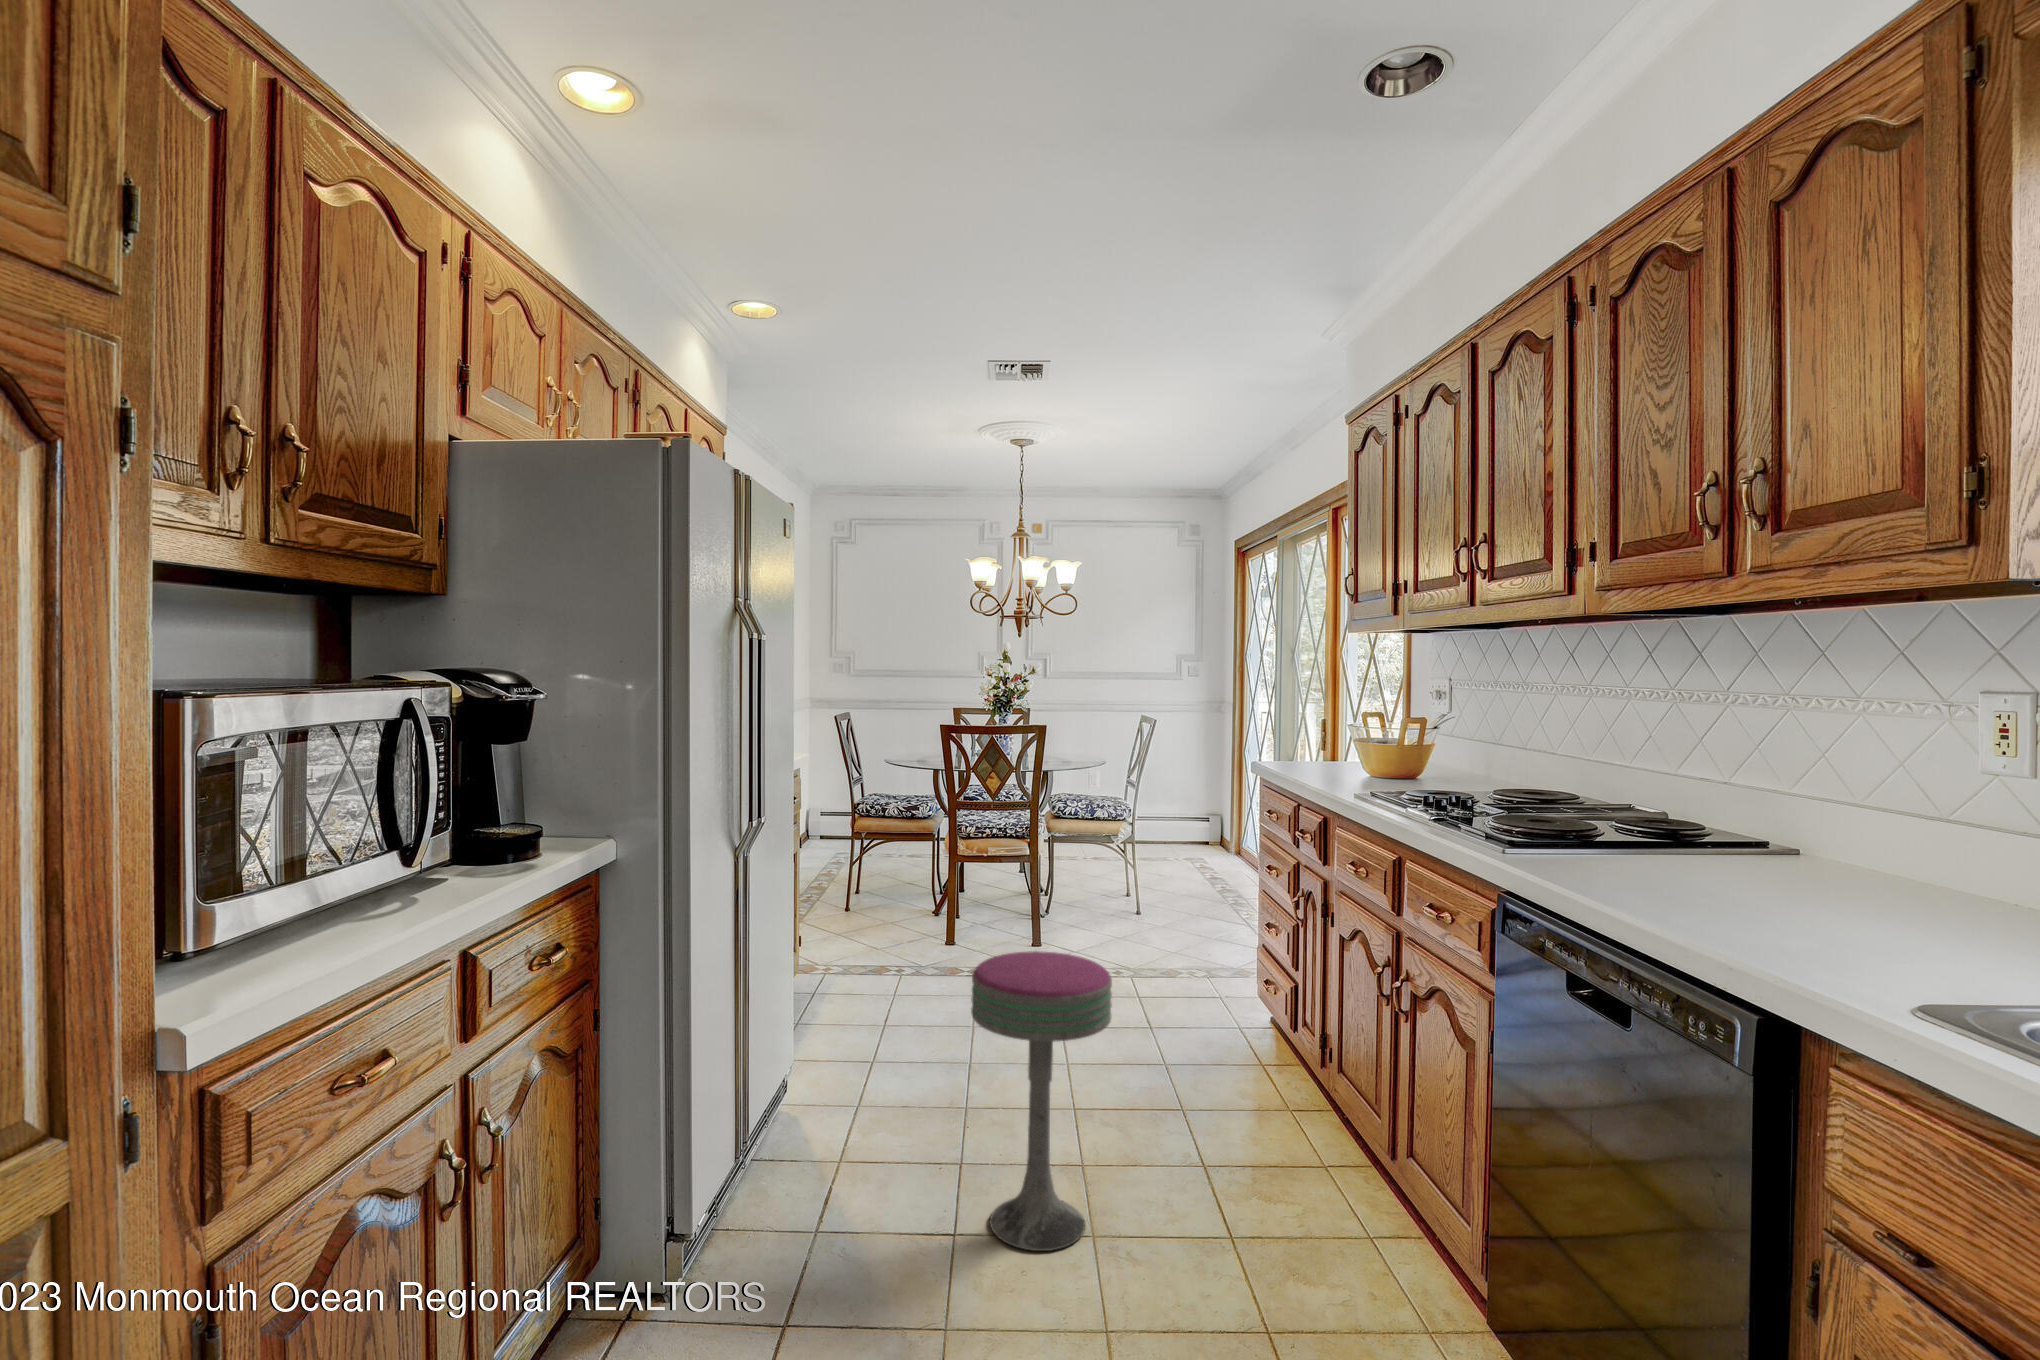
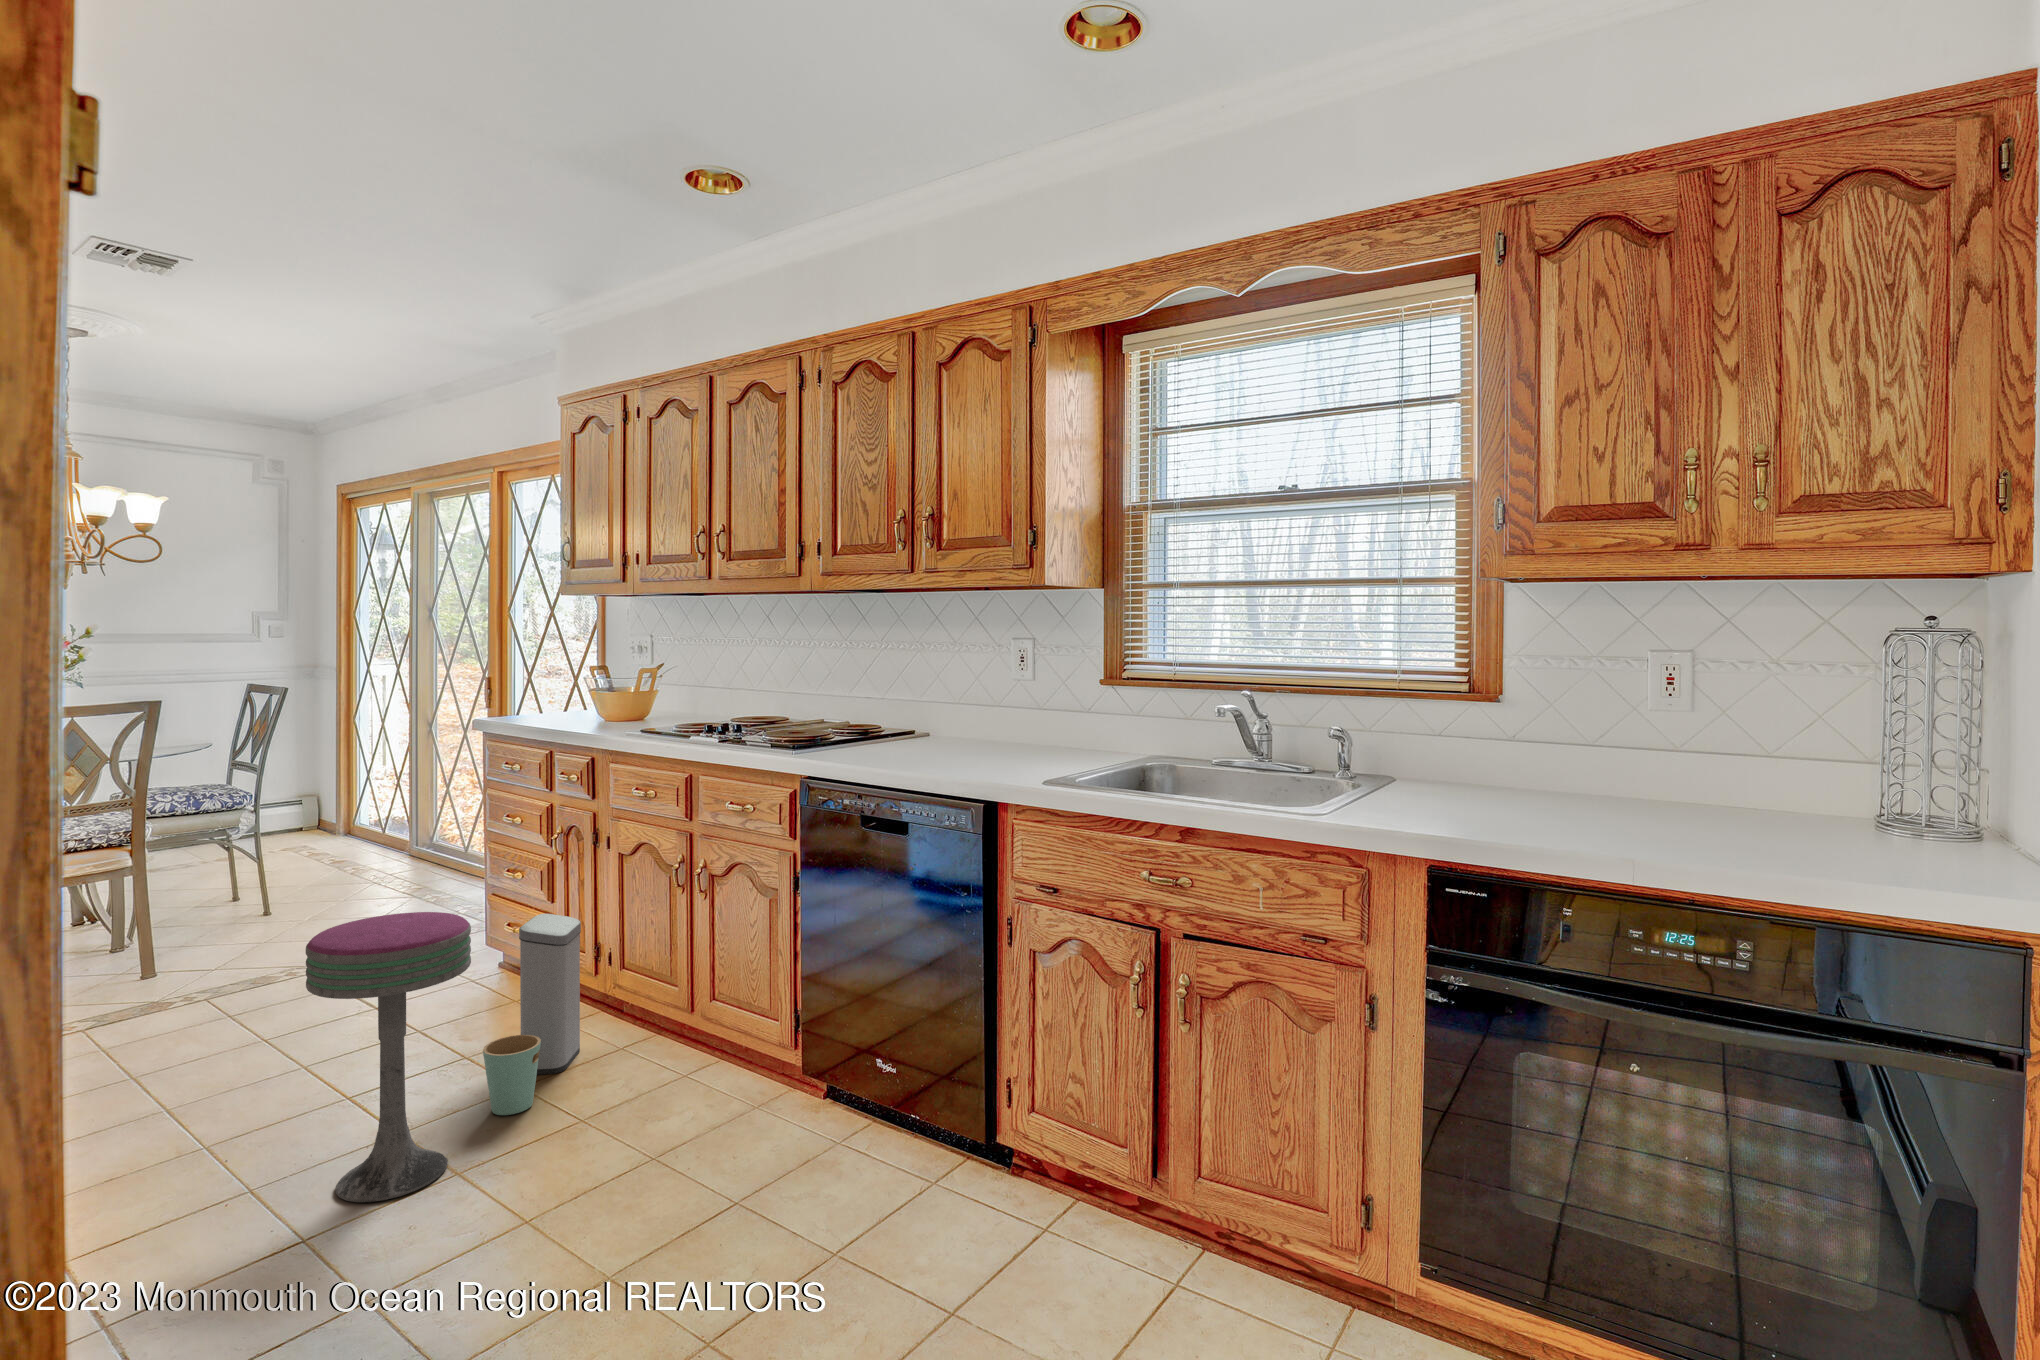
trash can: none [1146,987,1281,1209] -> present [483,914,581,1115]

